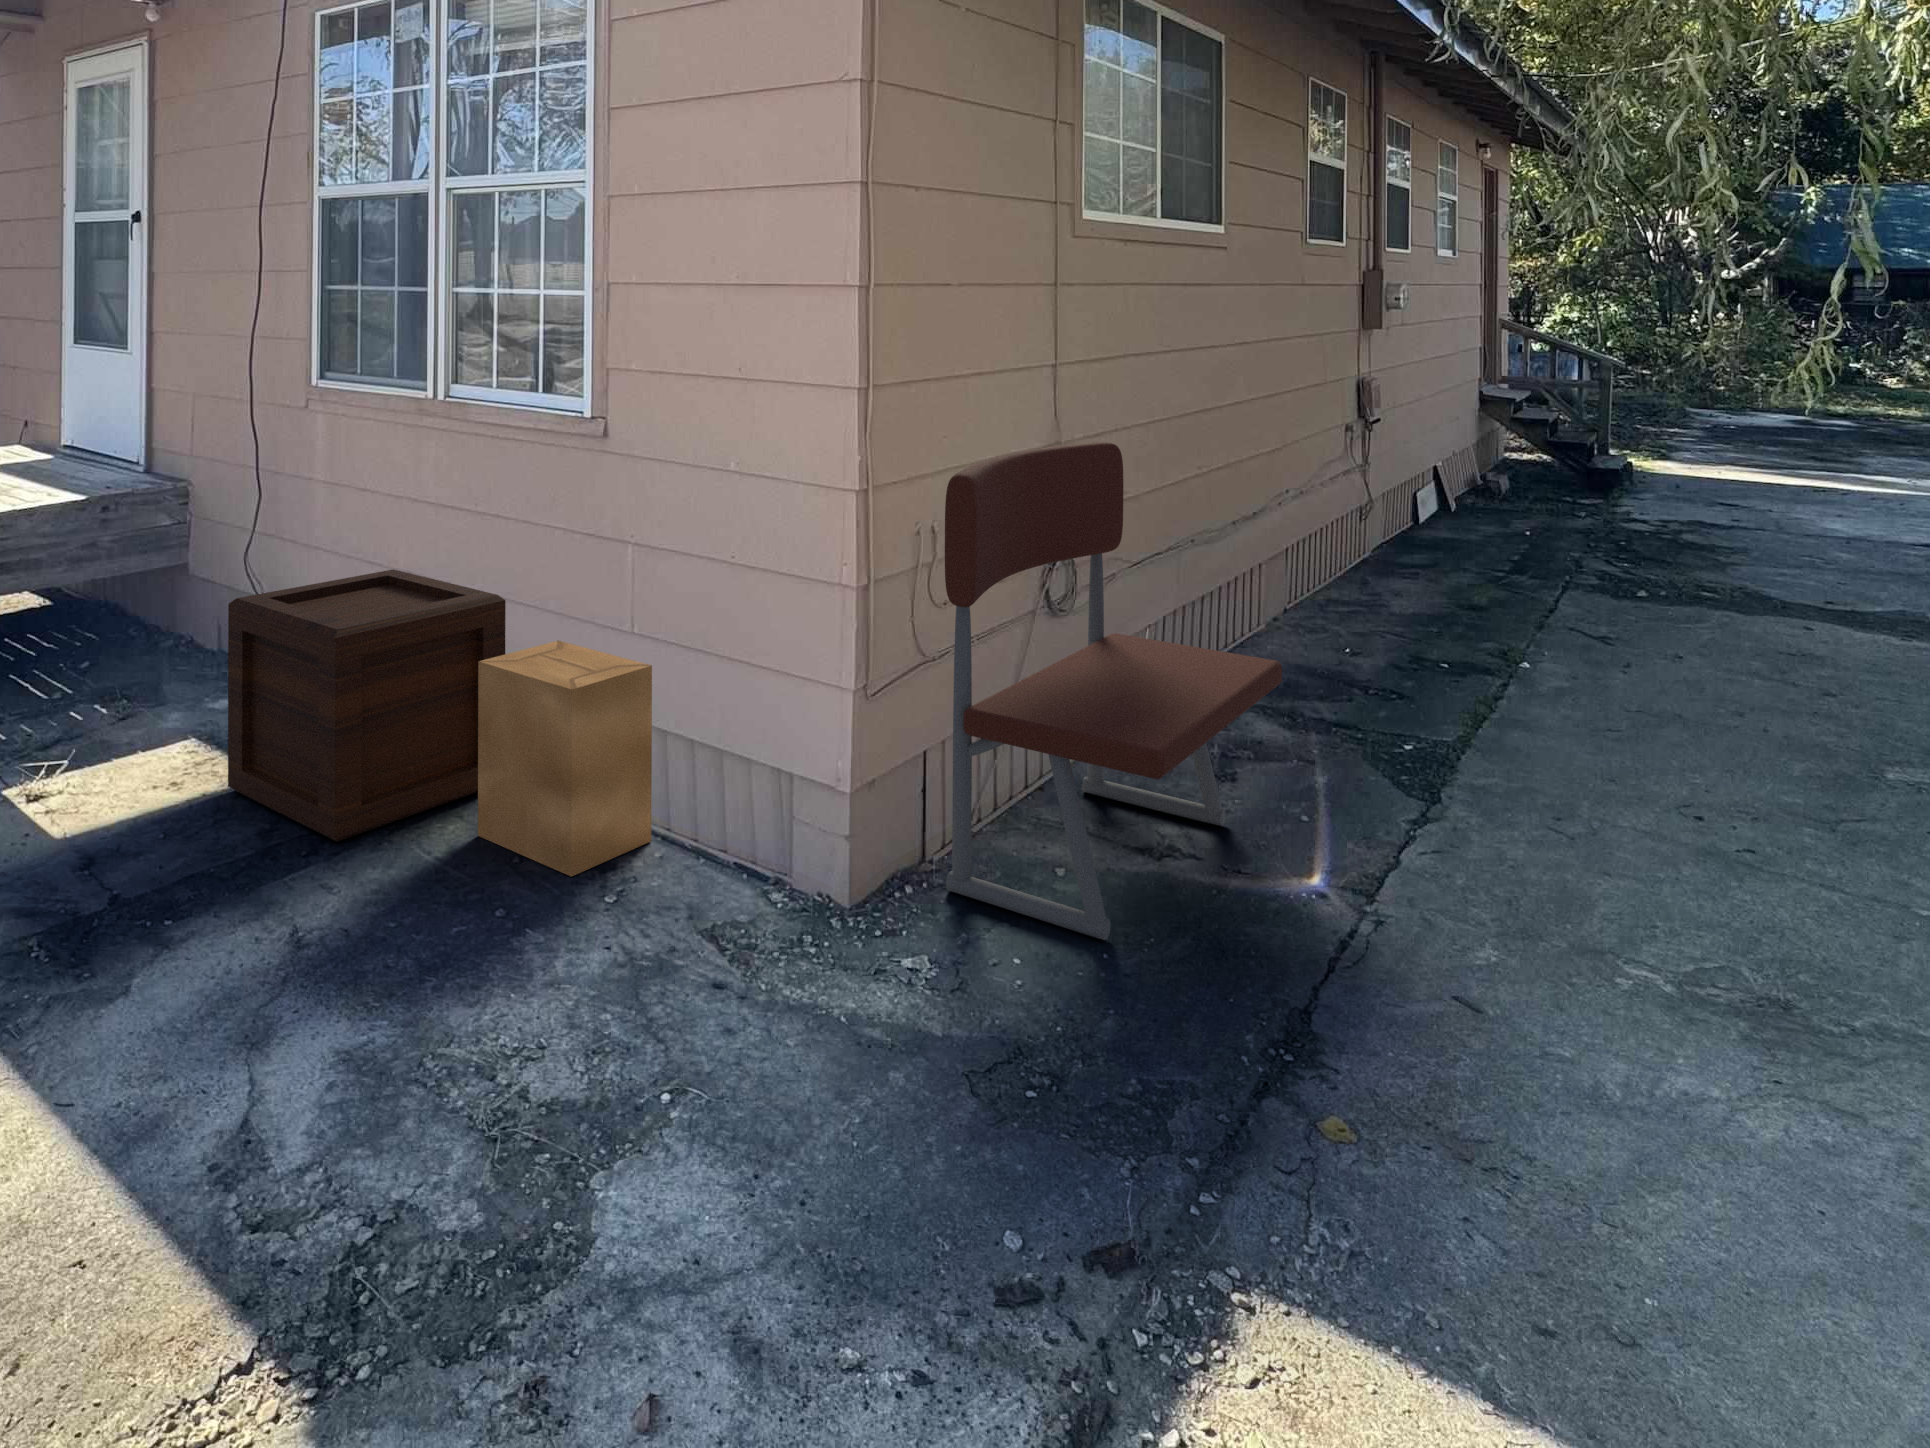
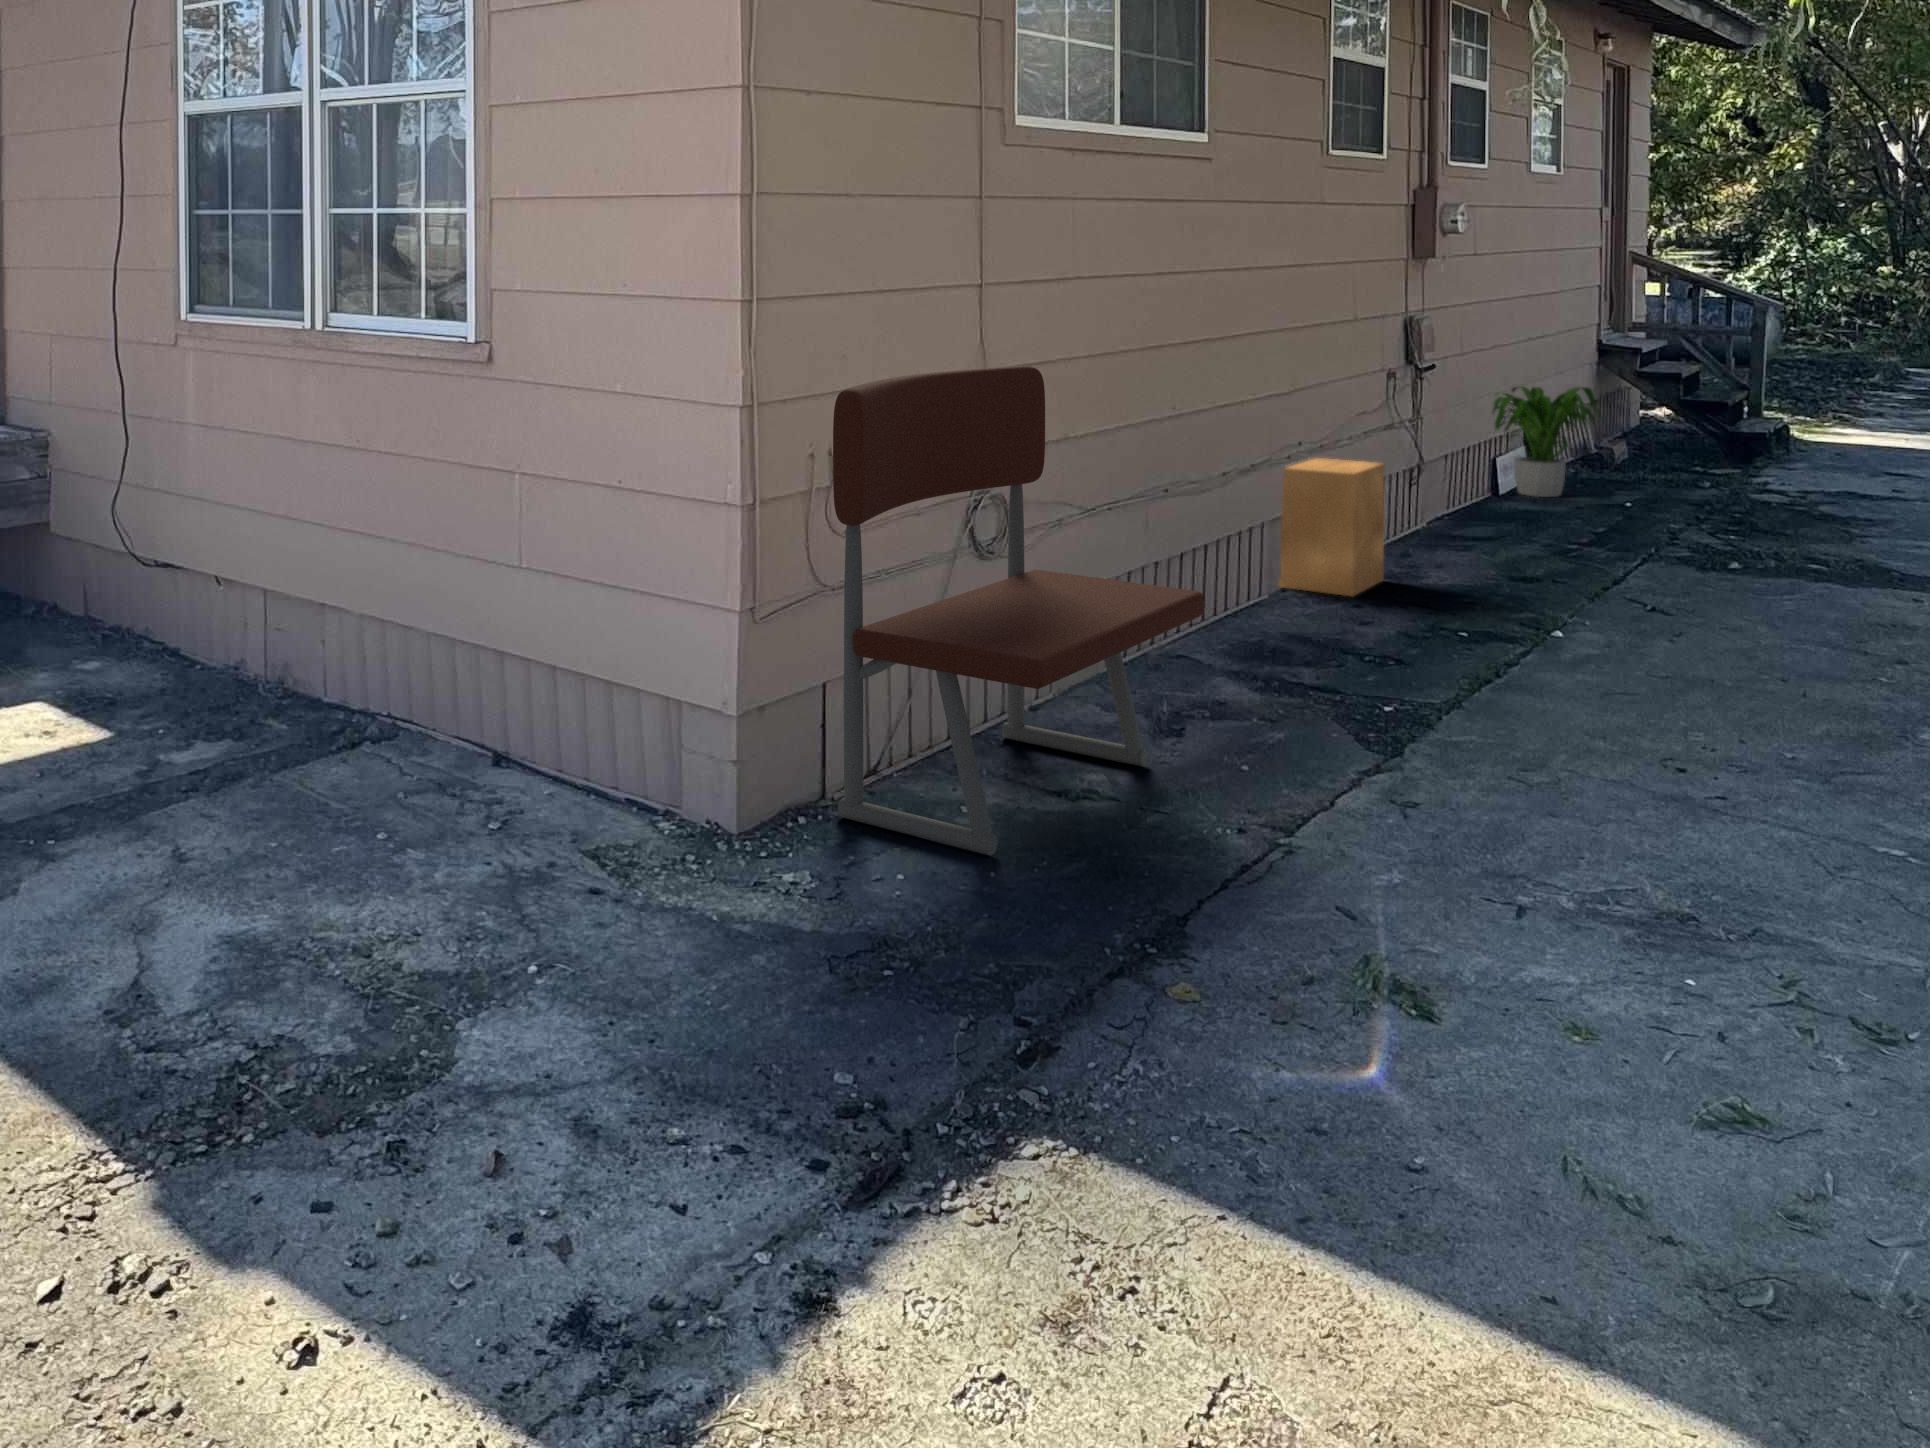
potted plant: none [1425,435,1529,531] -> present [1493,386,1603,497]
wooden crate: present [228,569,506,841] -> none [100,512,392,777]
cardboard box: present [478,640,652,877] -> present [1279,458,1385,596]

